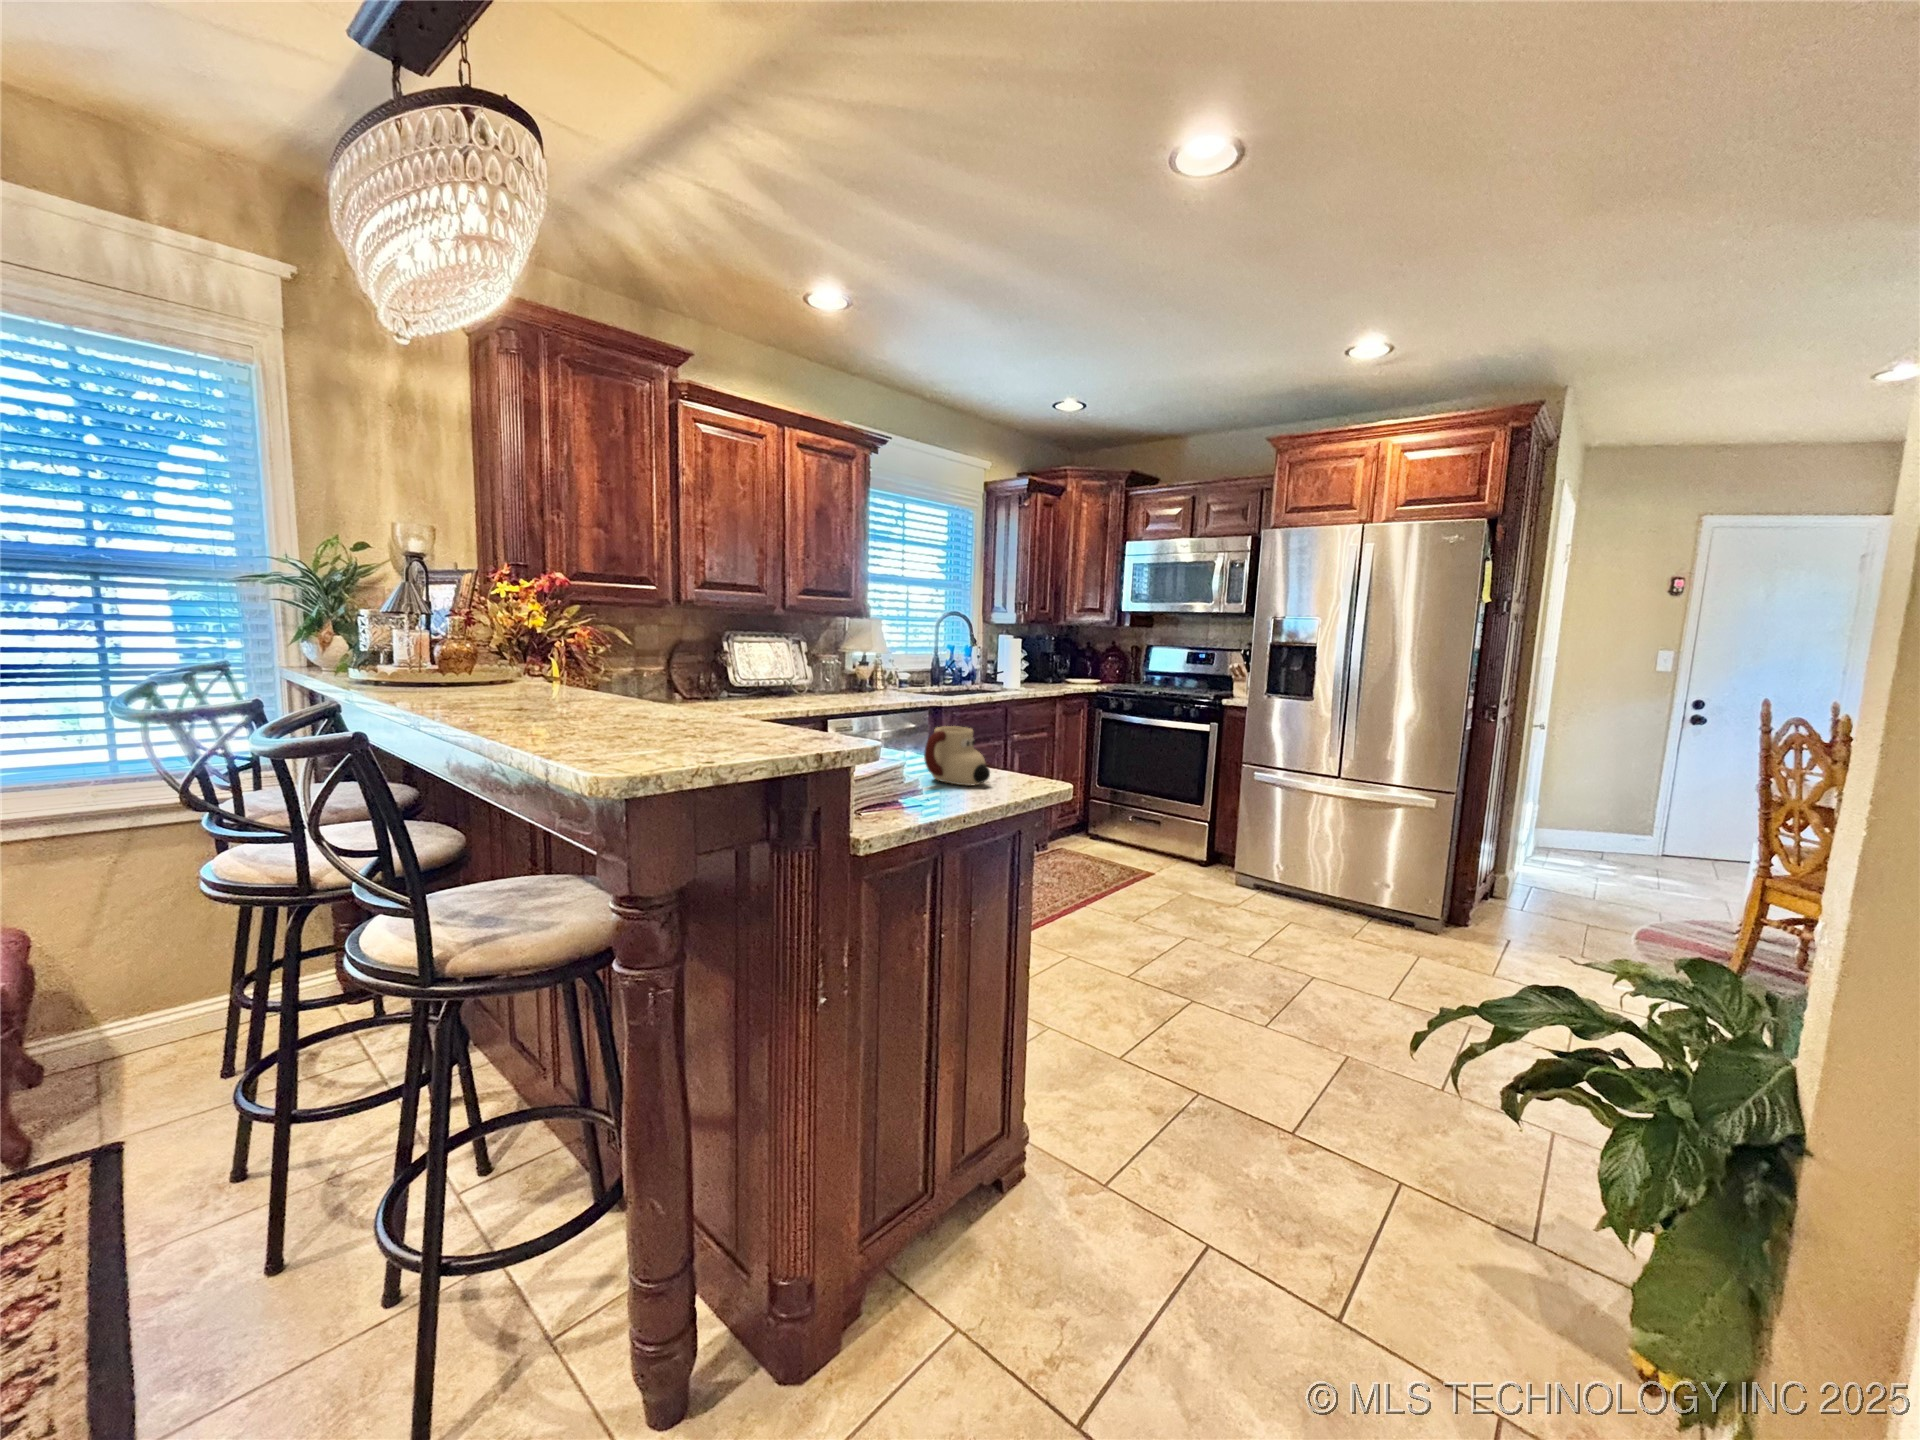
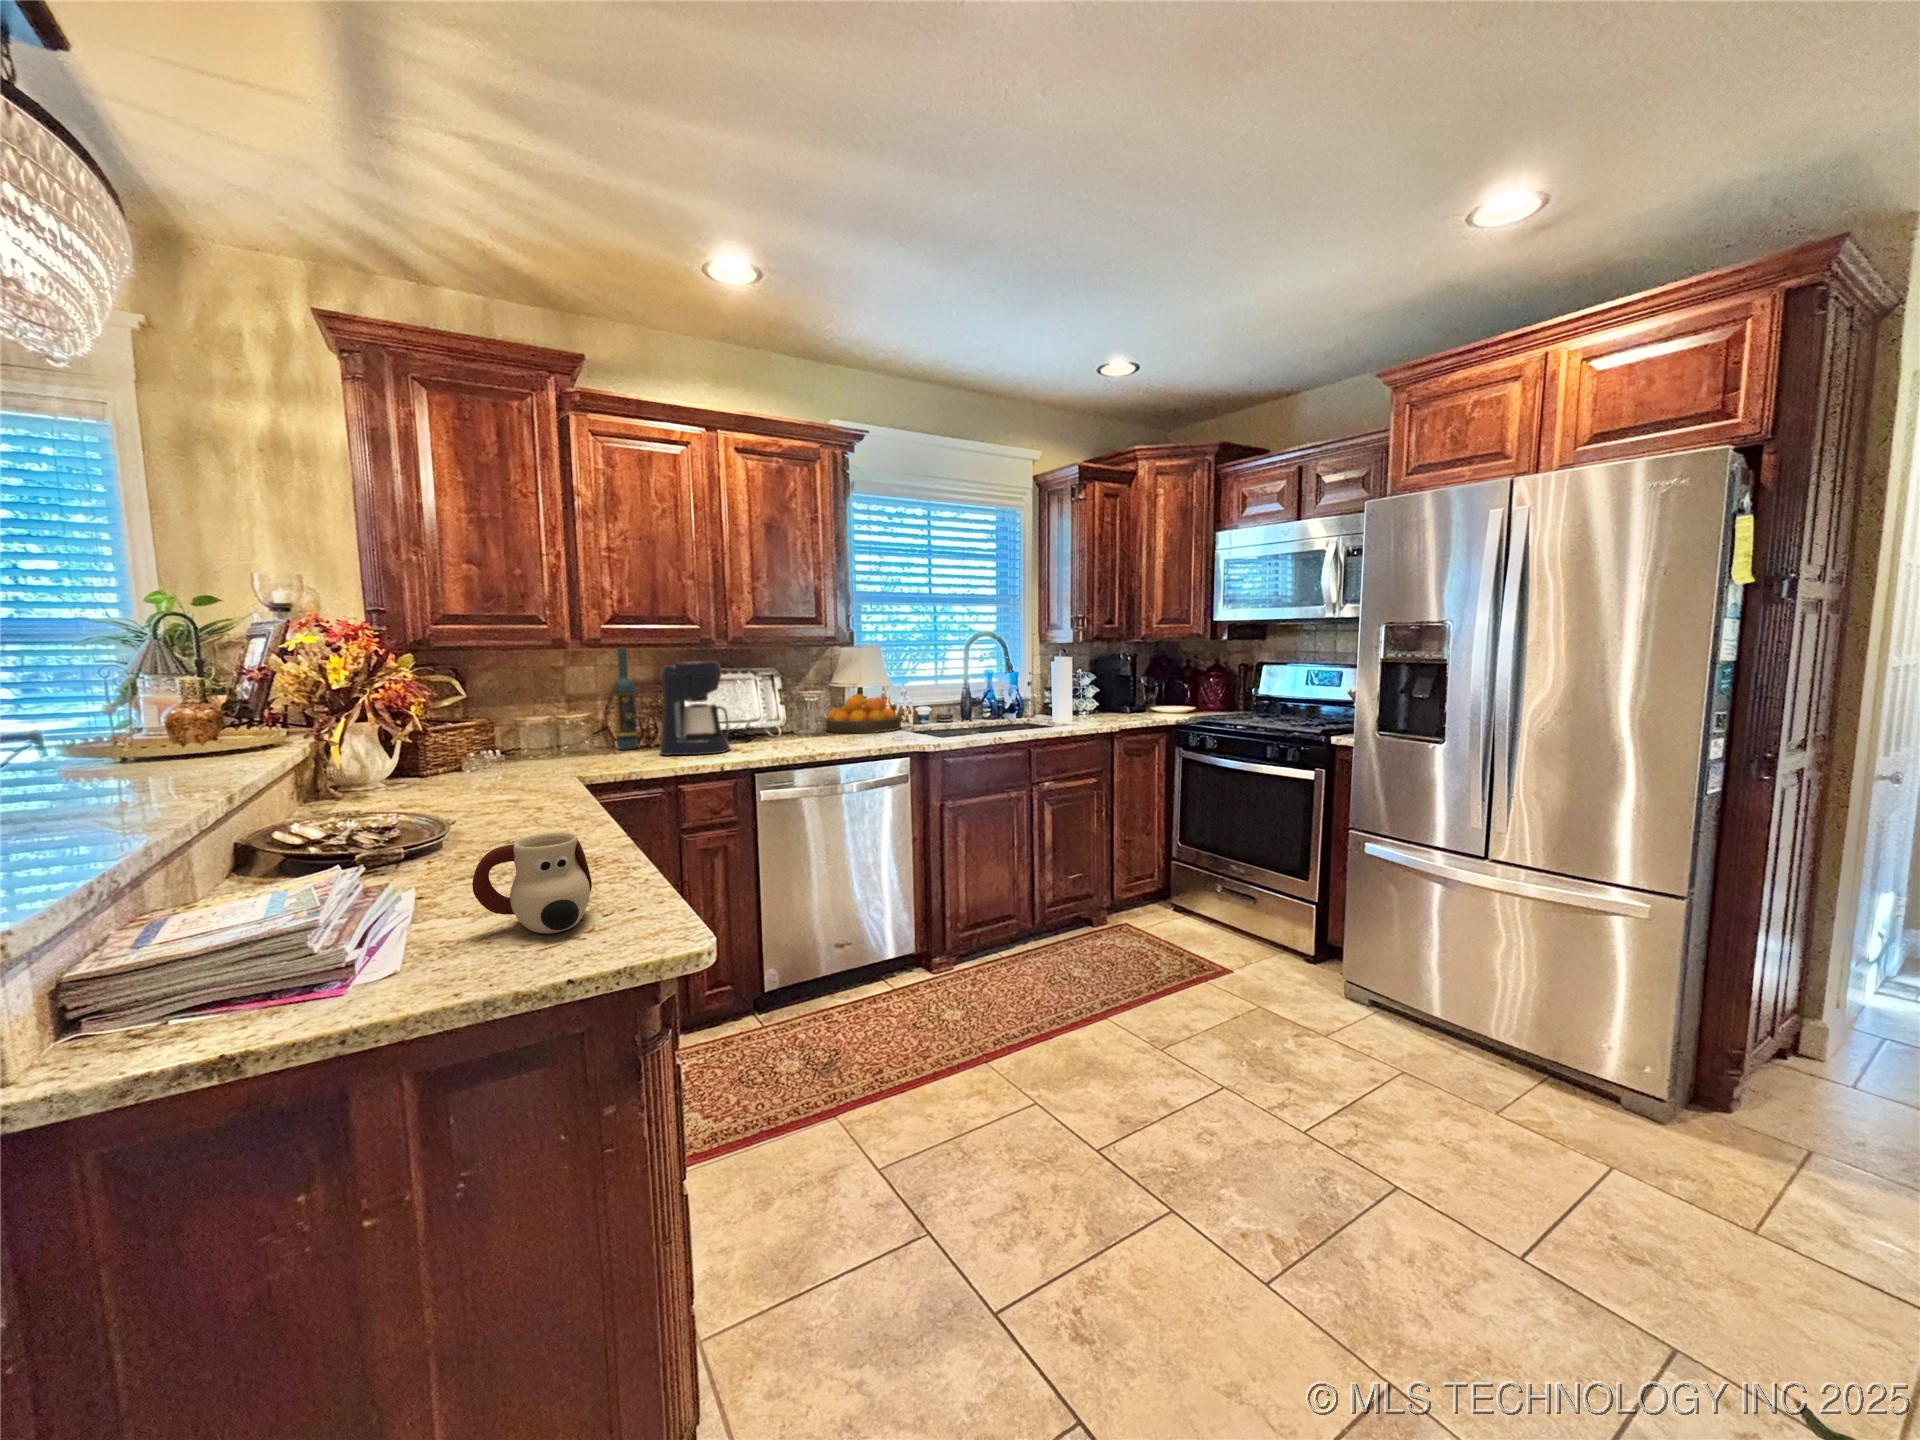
wine bottle: none [681,609,700,700] -> present [613,648,638,750]
coffee maker: none [733,624,792,704] -> present [660,661,730,755]
fruit bowl: none [832,659,897,692] -> present [826,694,901,733]

